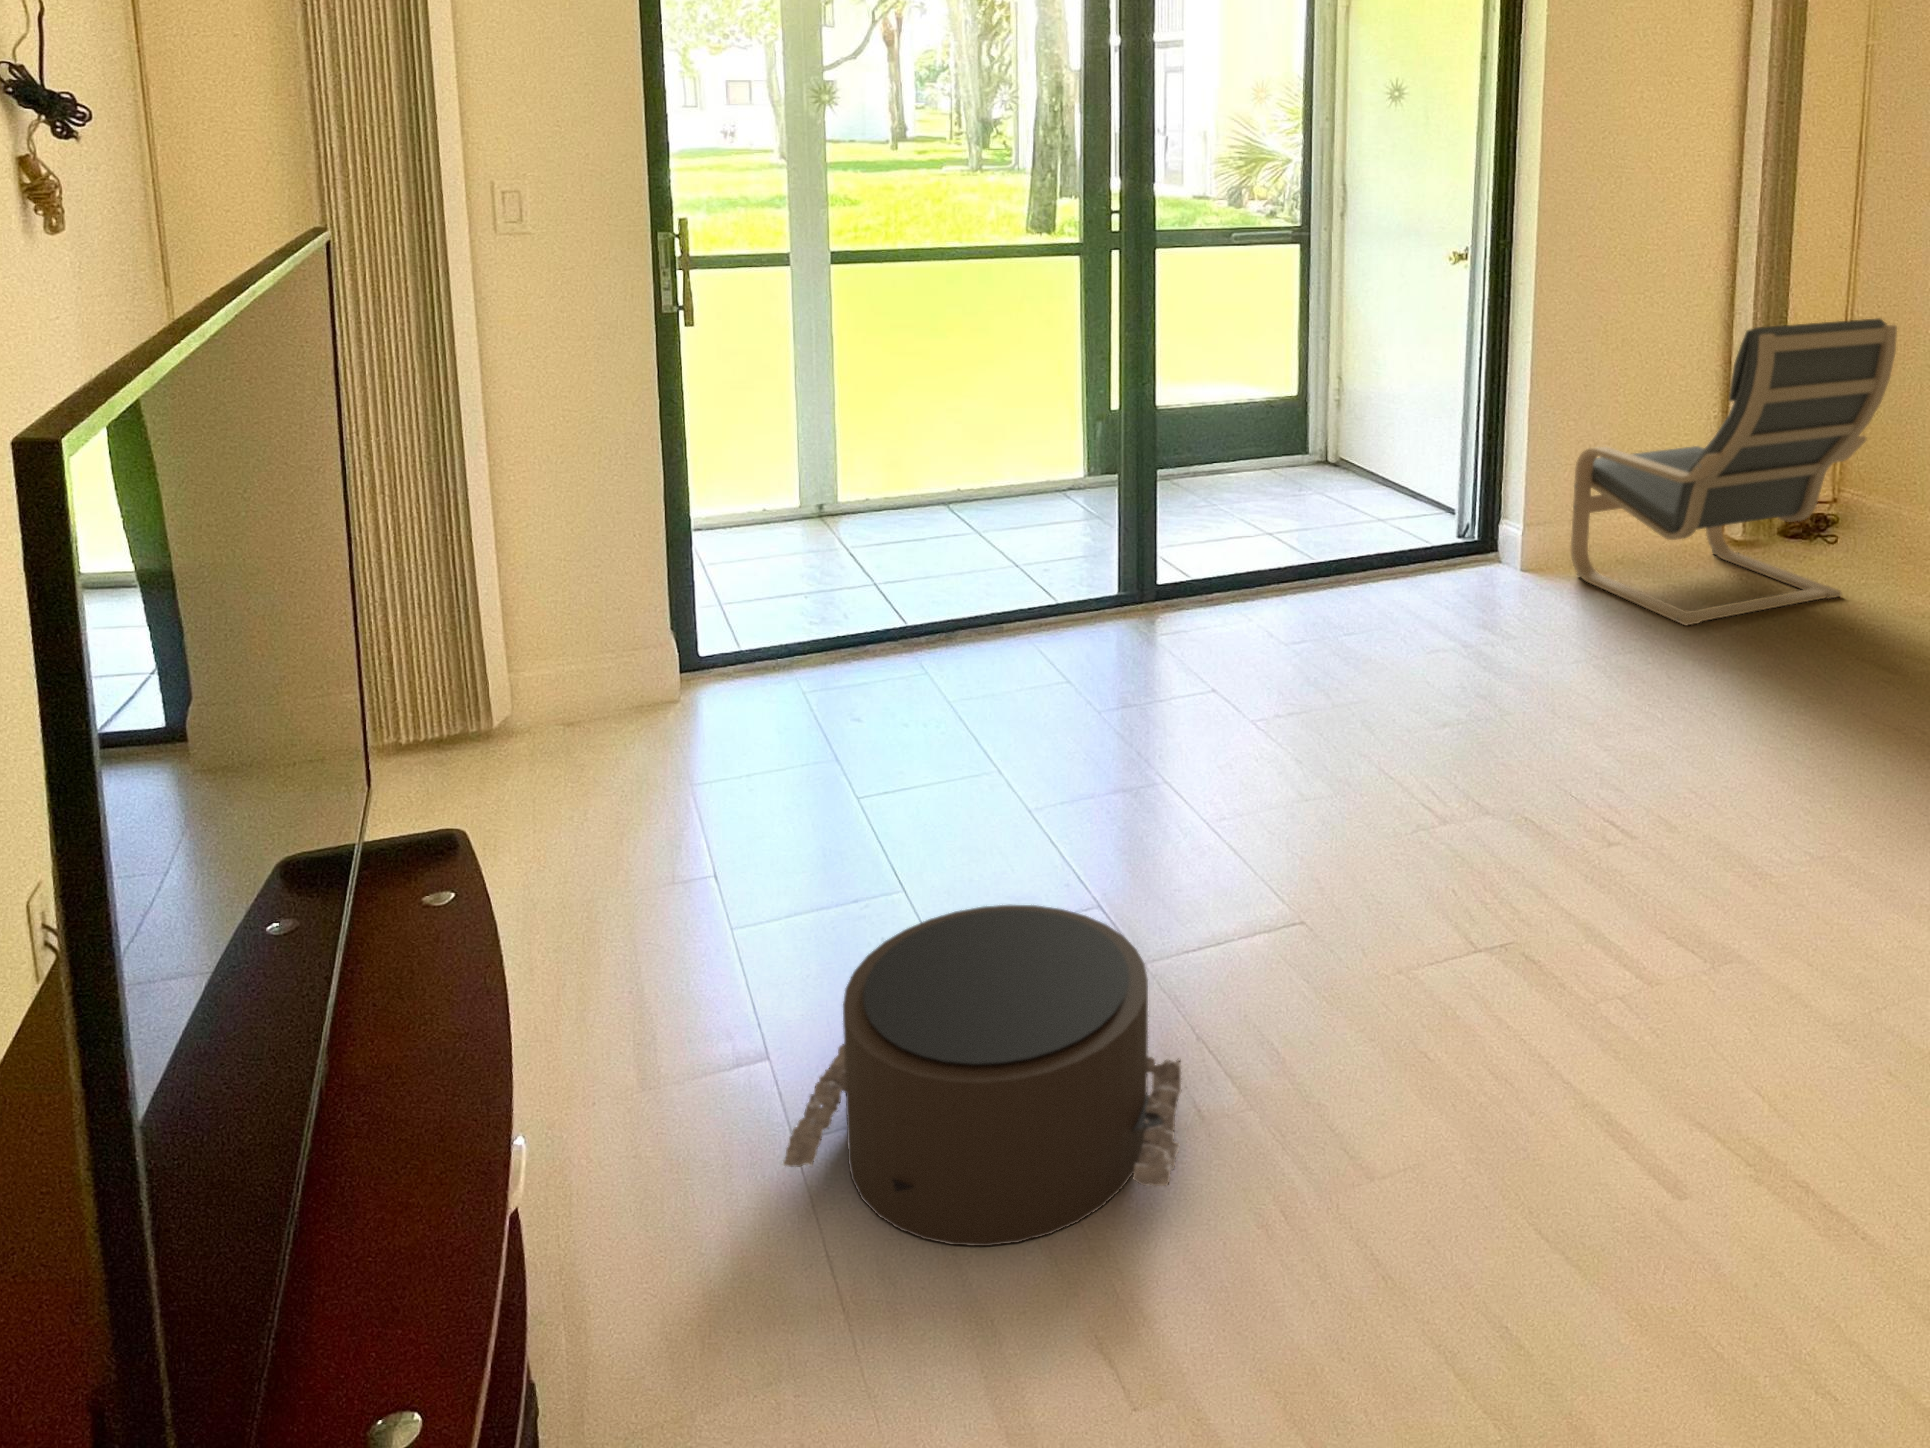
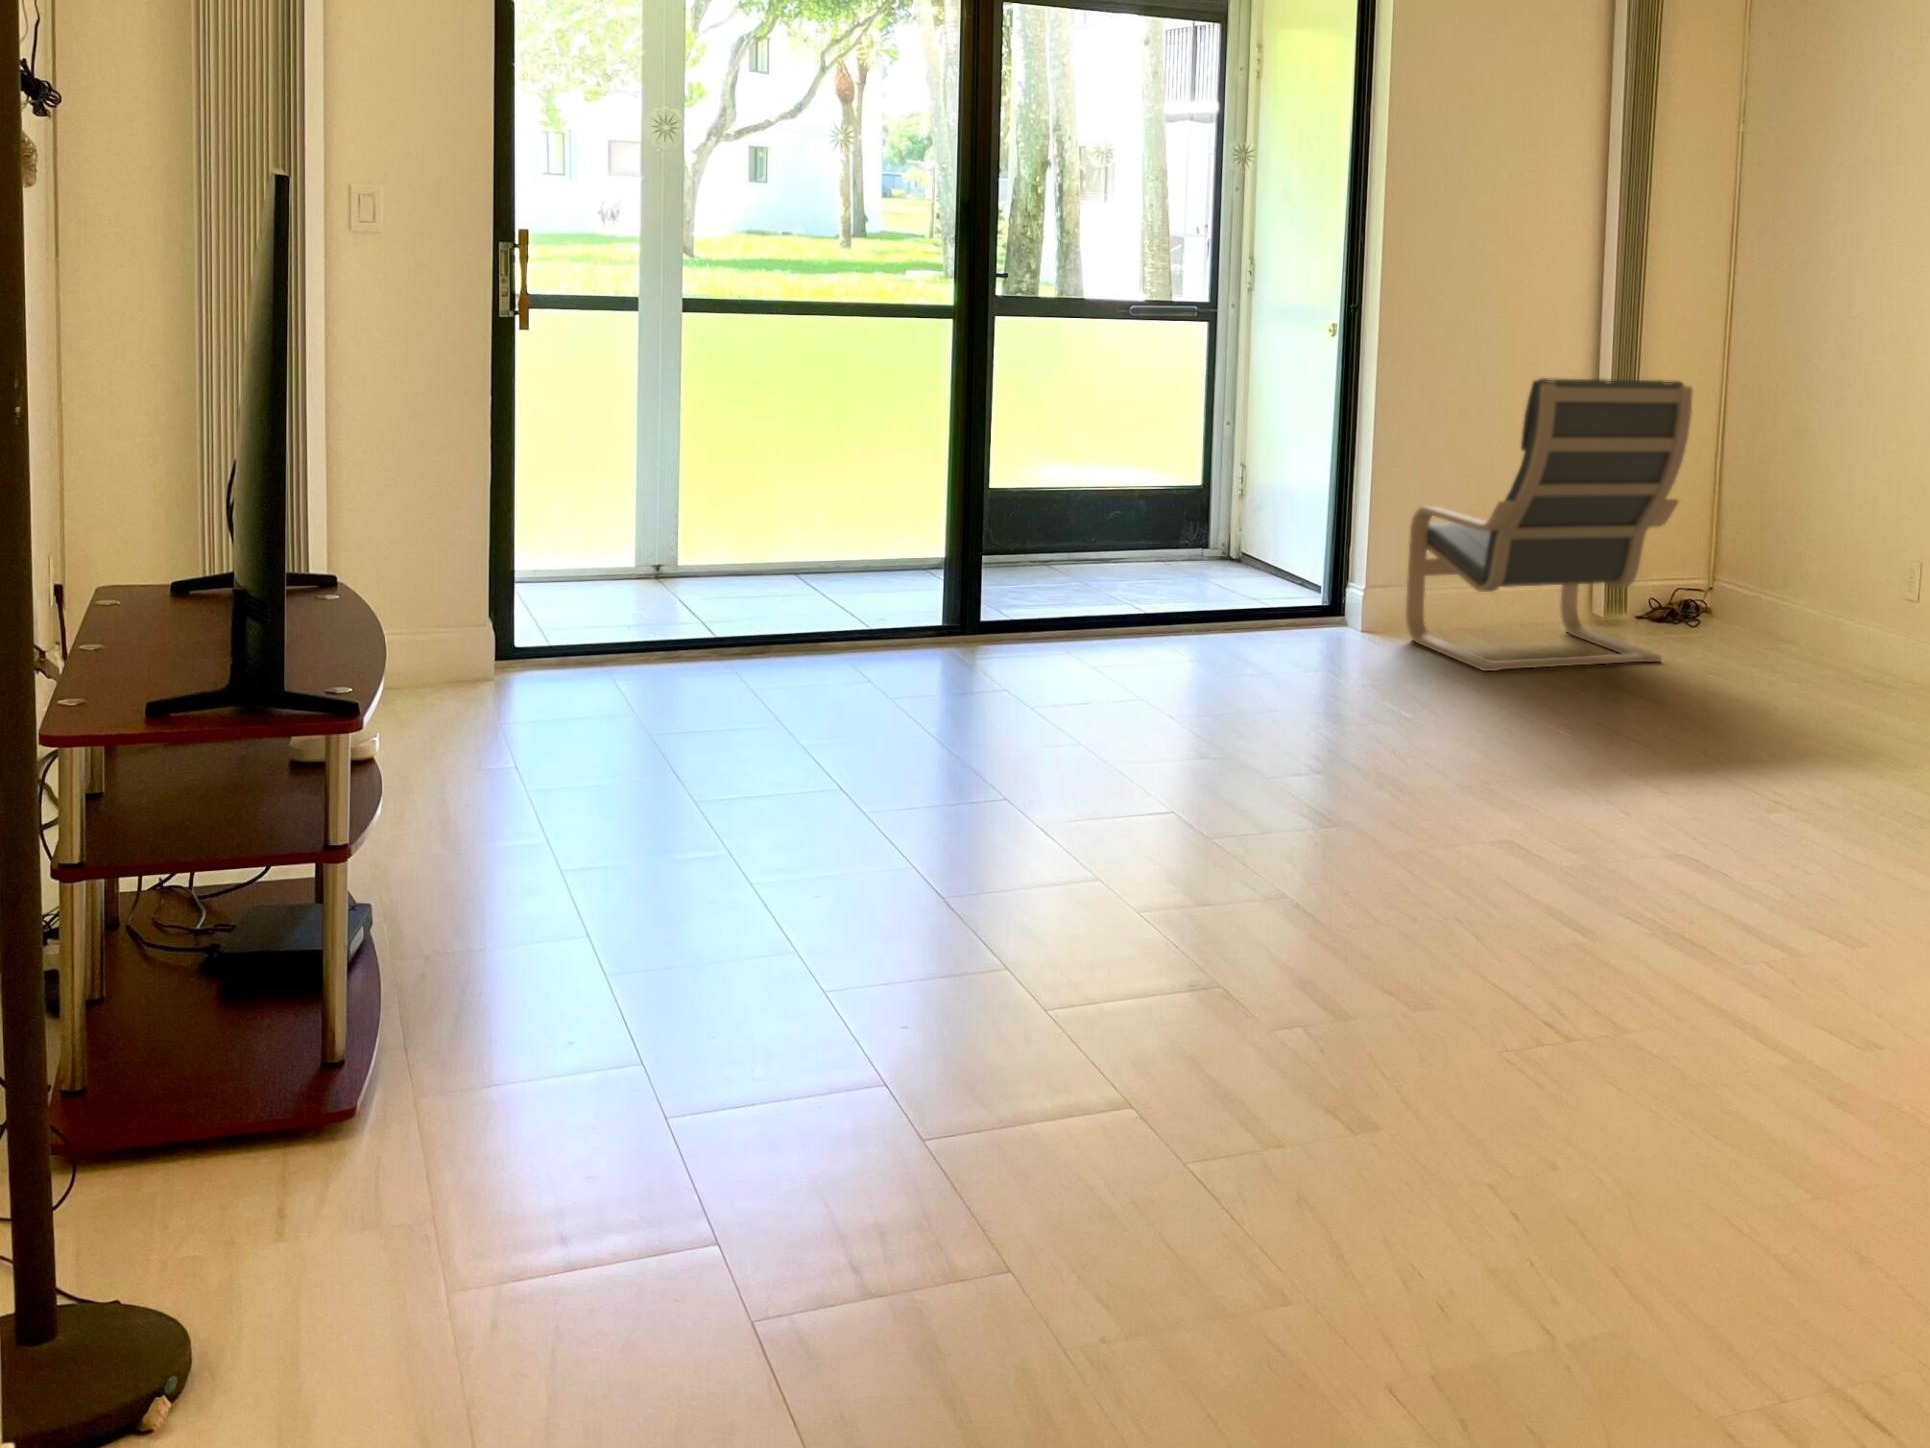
pouf: present [783,905,1181,1246] -> none [525,717,836,896]

